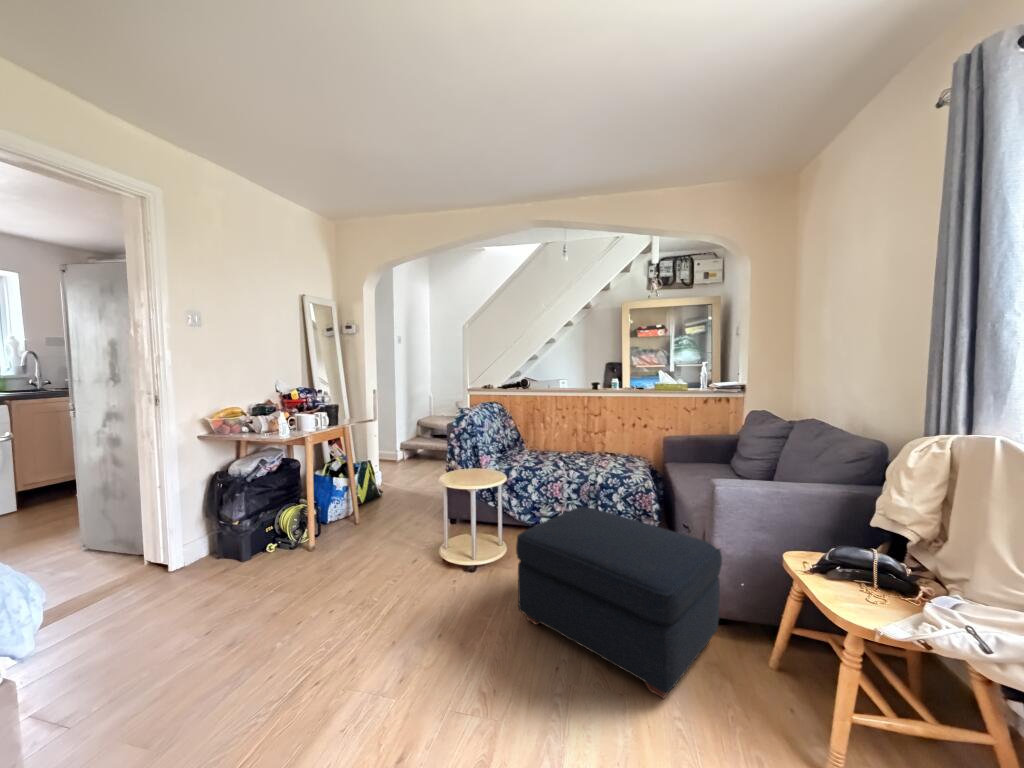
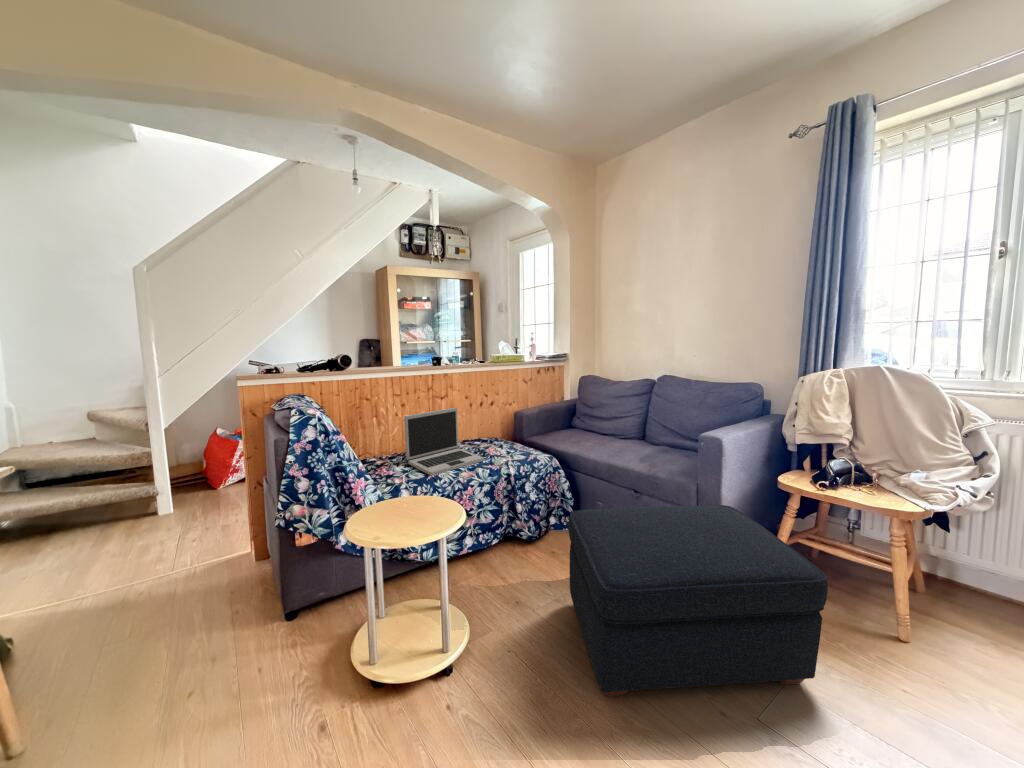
laptop: none [540,422,590,467] -> present [404,408,484,476]

